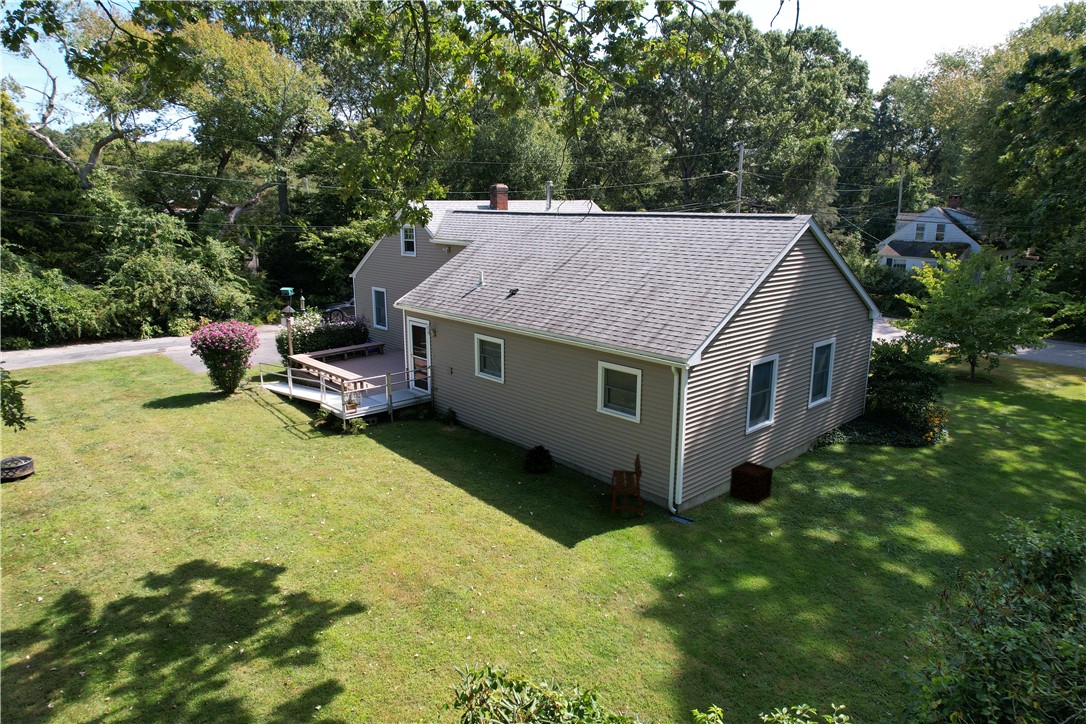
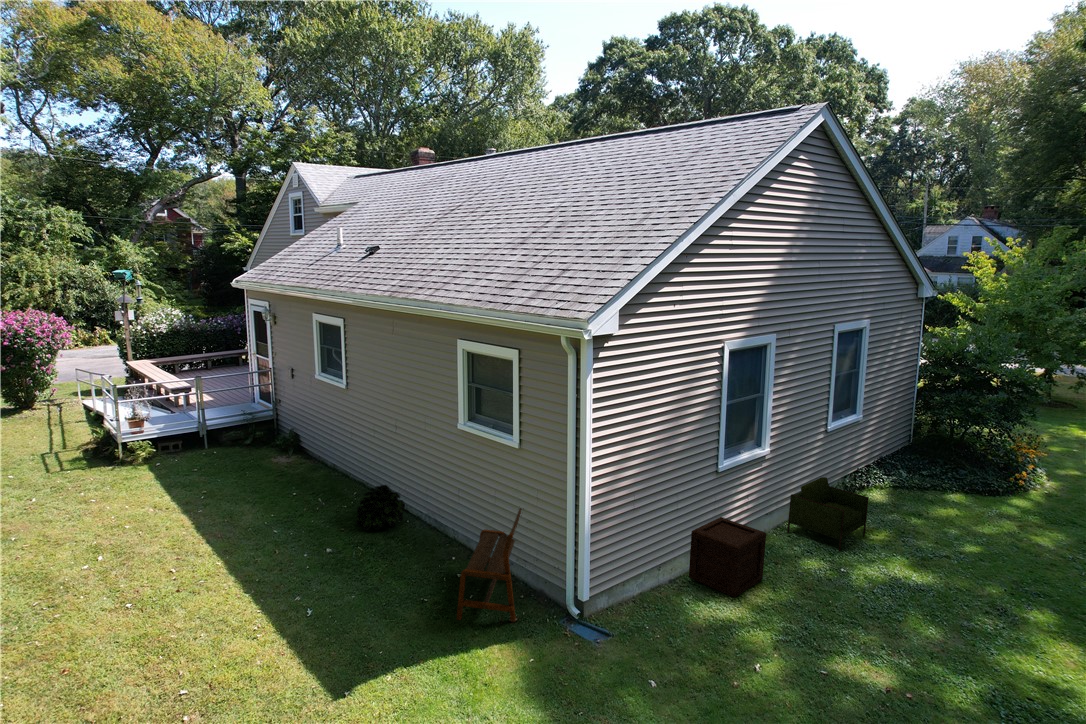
armchair: none [783,436,832,480] -> present [787,477,869,552]

